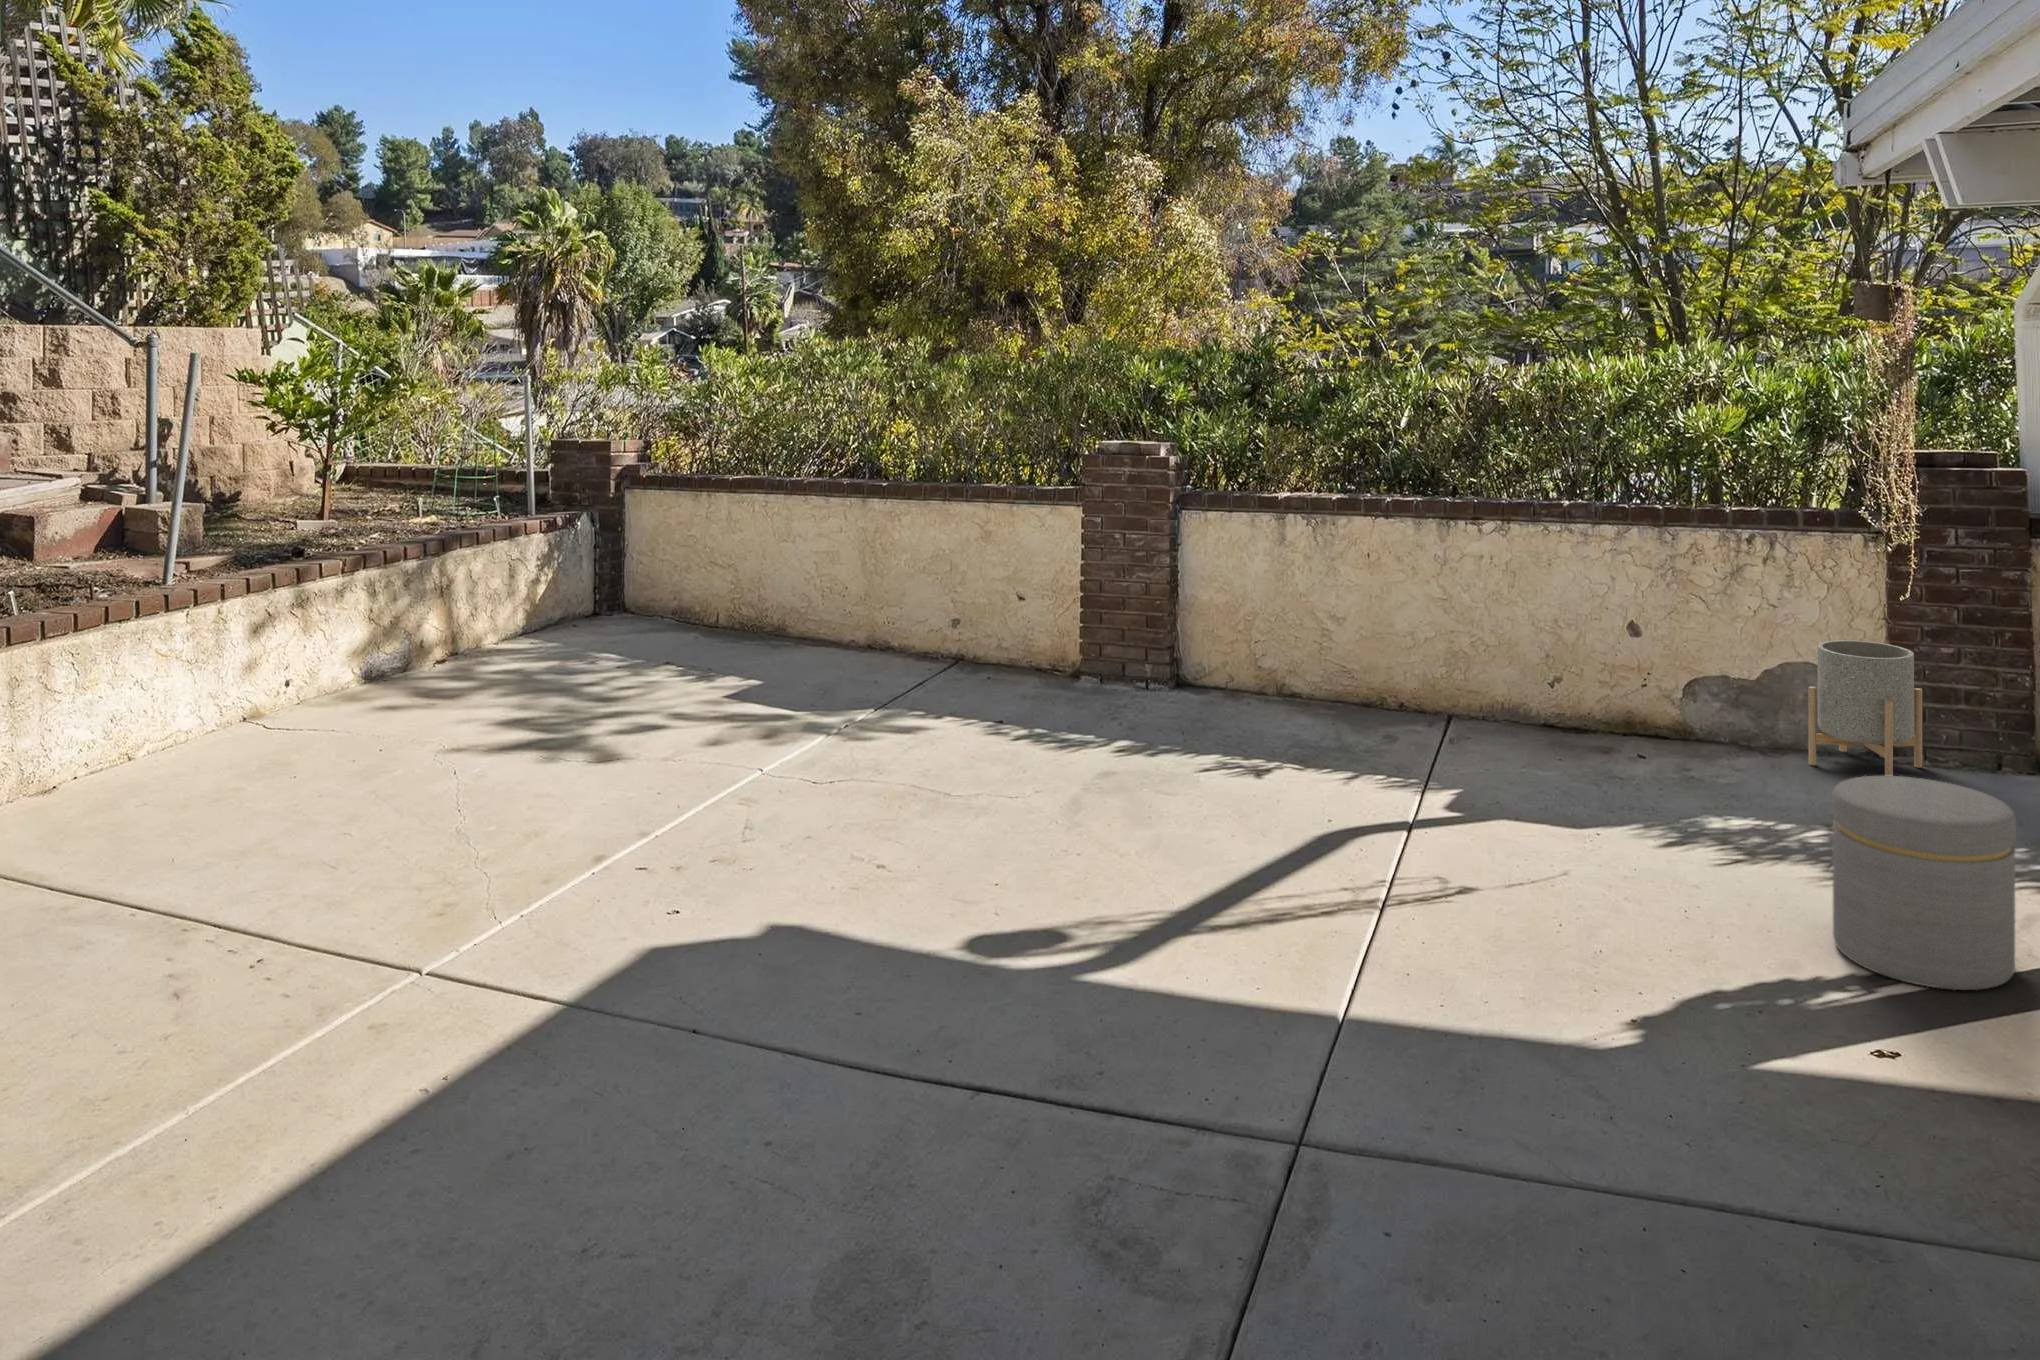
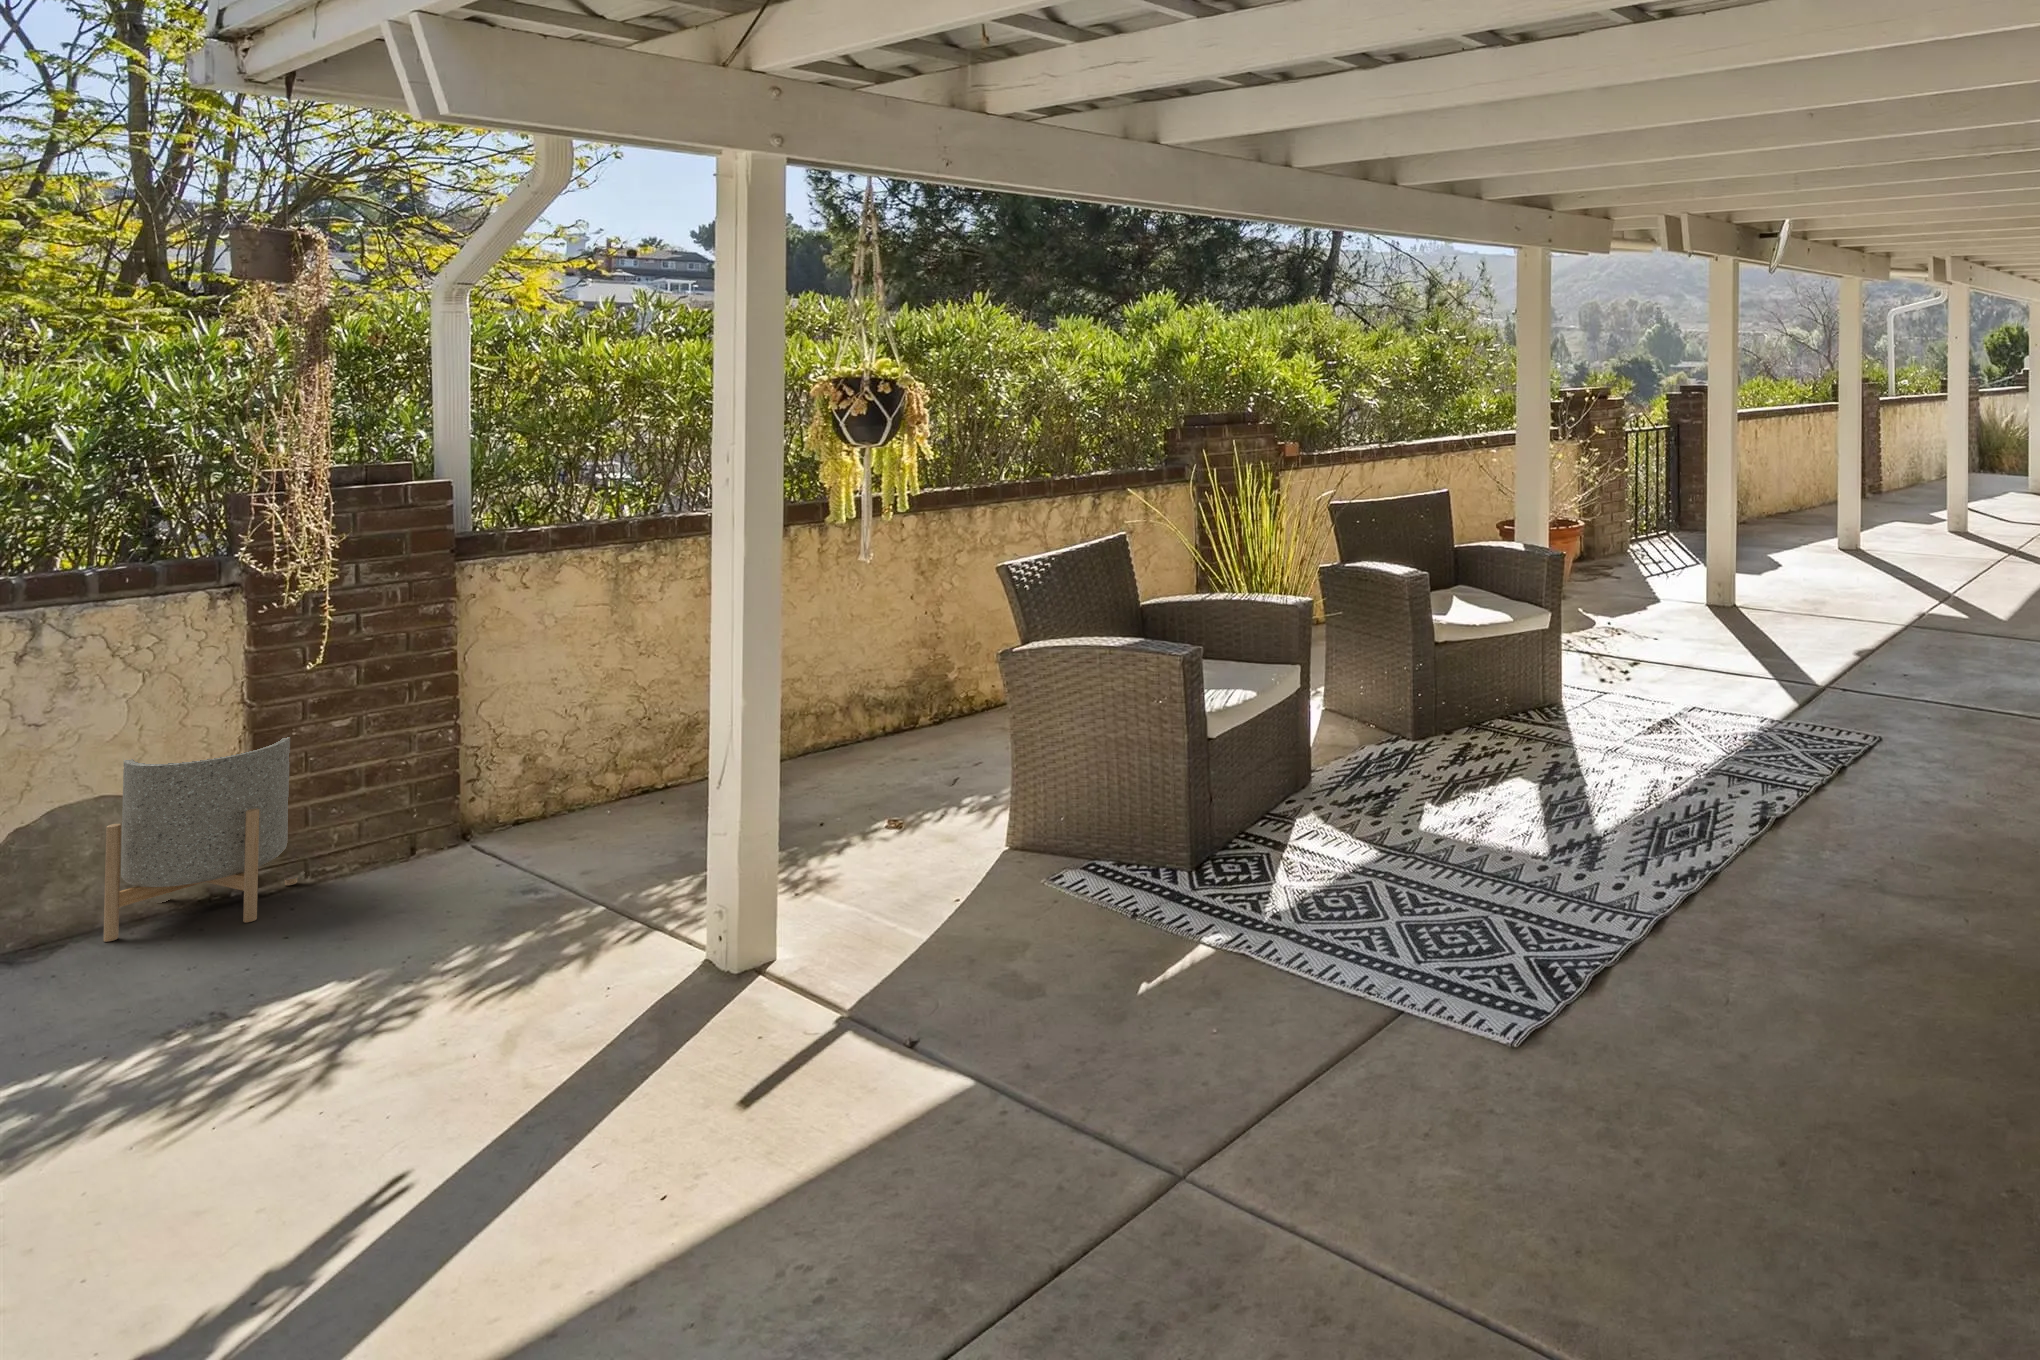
ottoman: present [1832,776,2016,990] -> none [210,905,517,1252]

